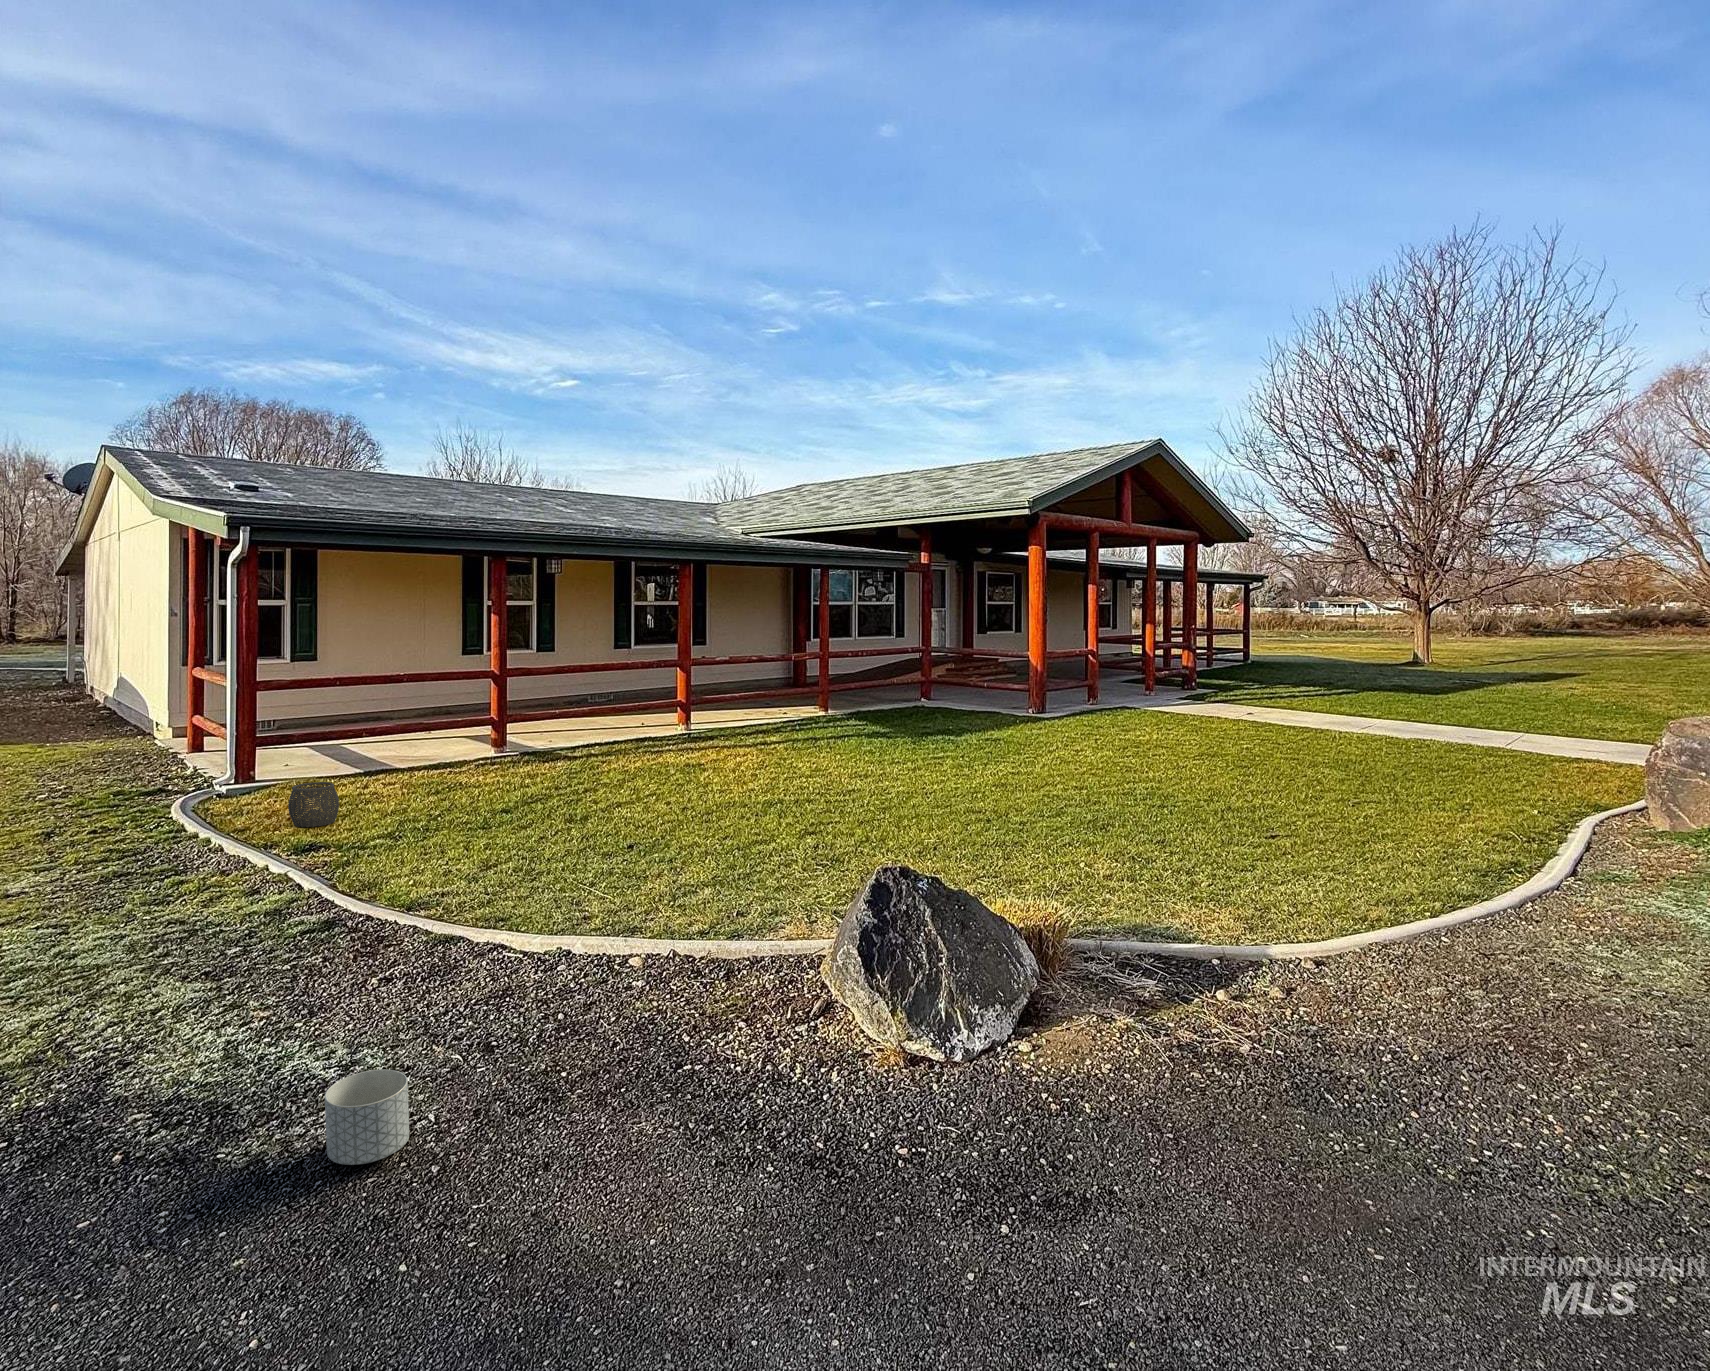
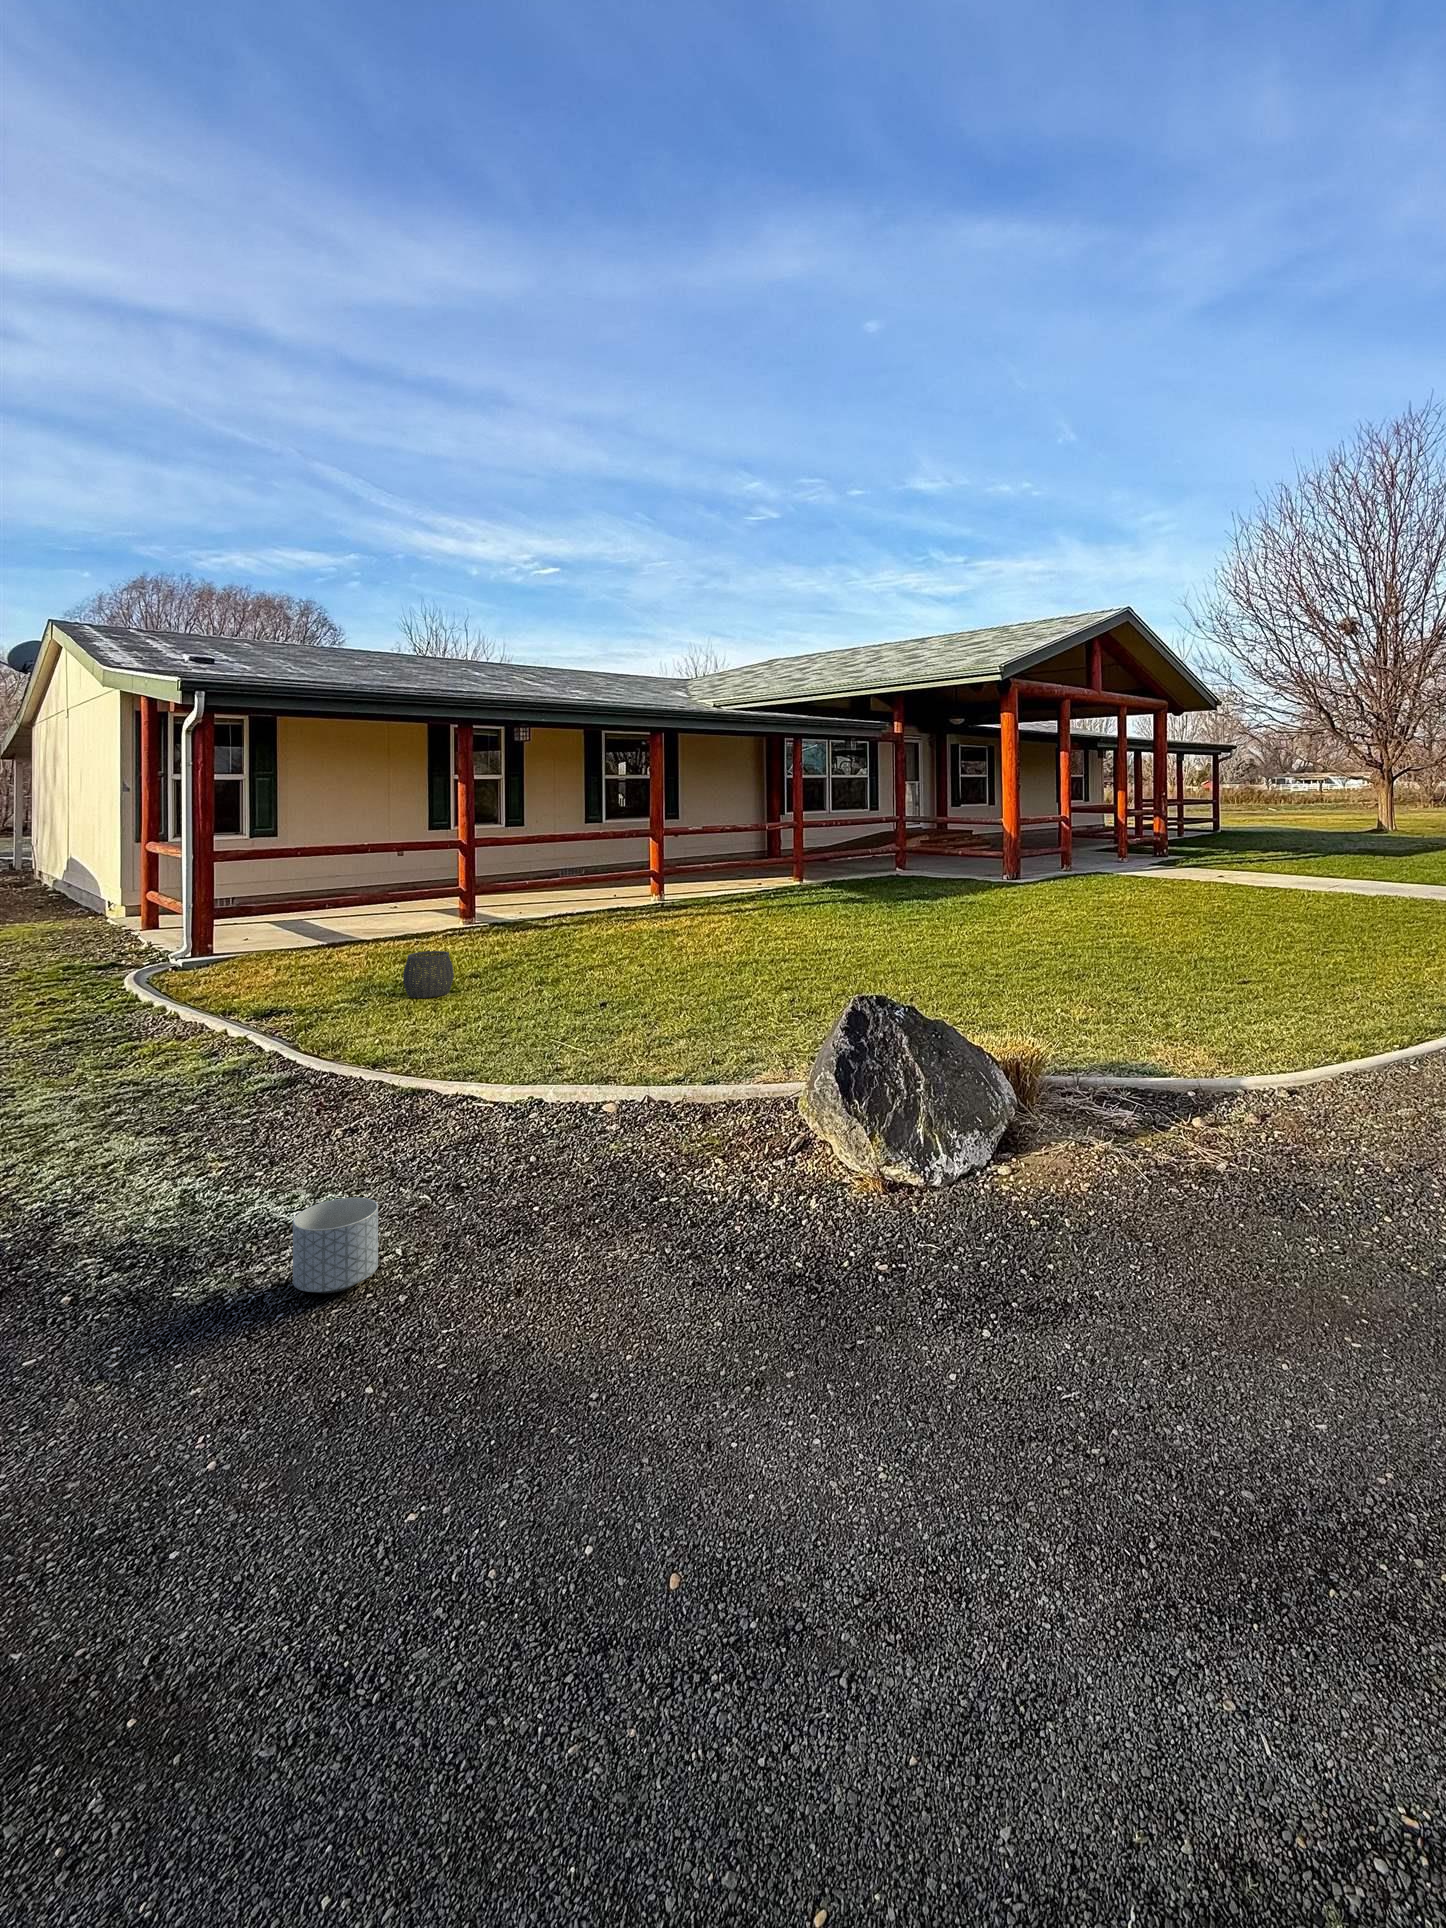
woven basket: present [288,782,339,827] -> present [403,951,454,998]

